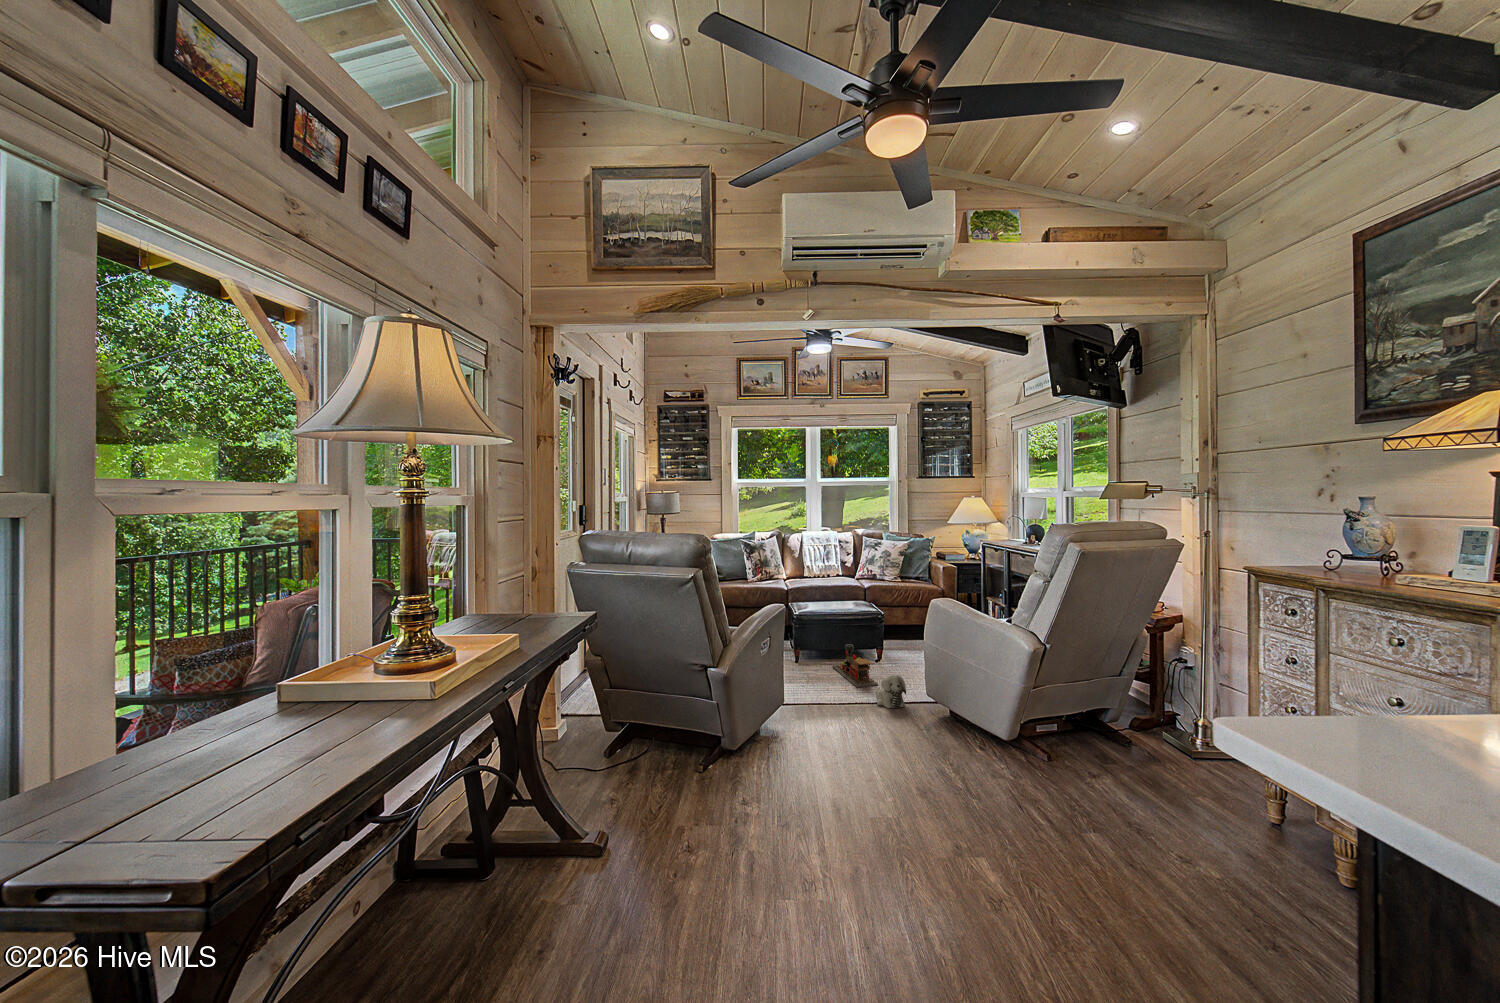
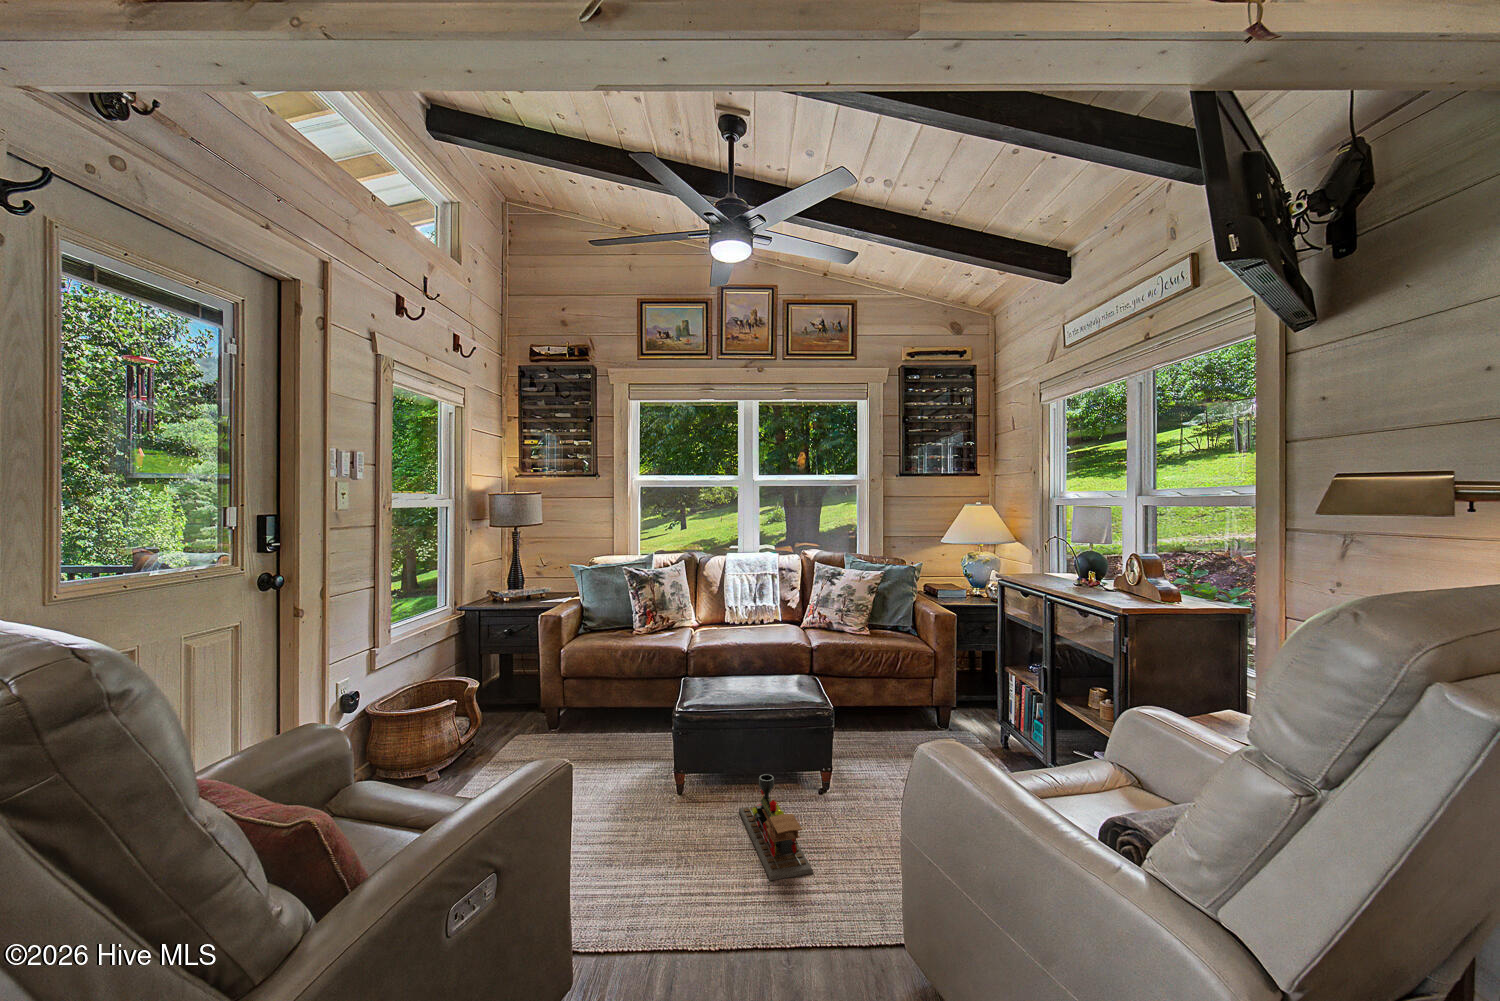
plush toy: present [876,674,906,708] -> none [801,885,864,968]

